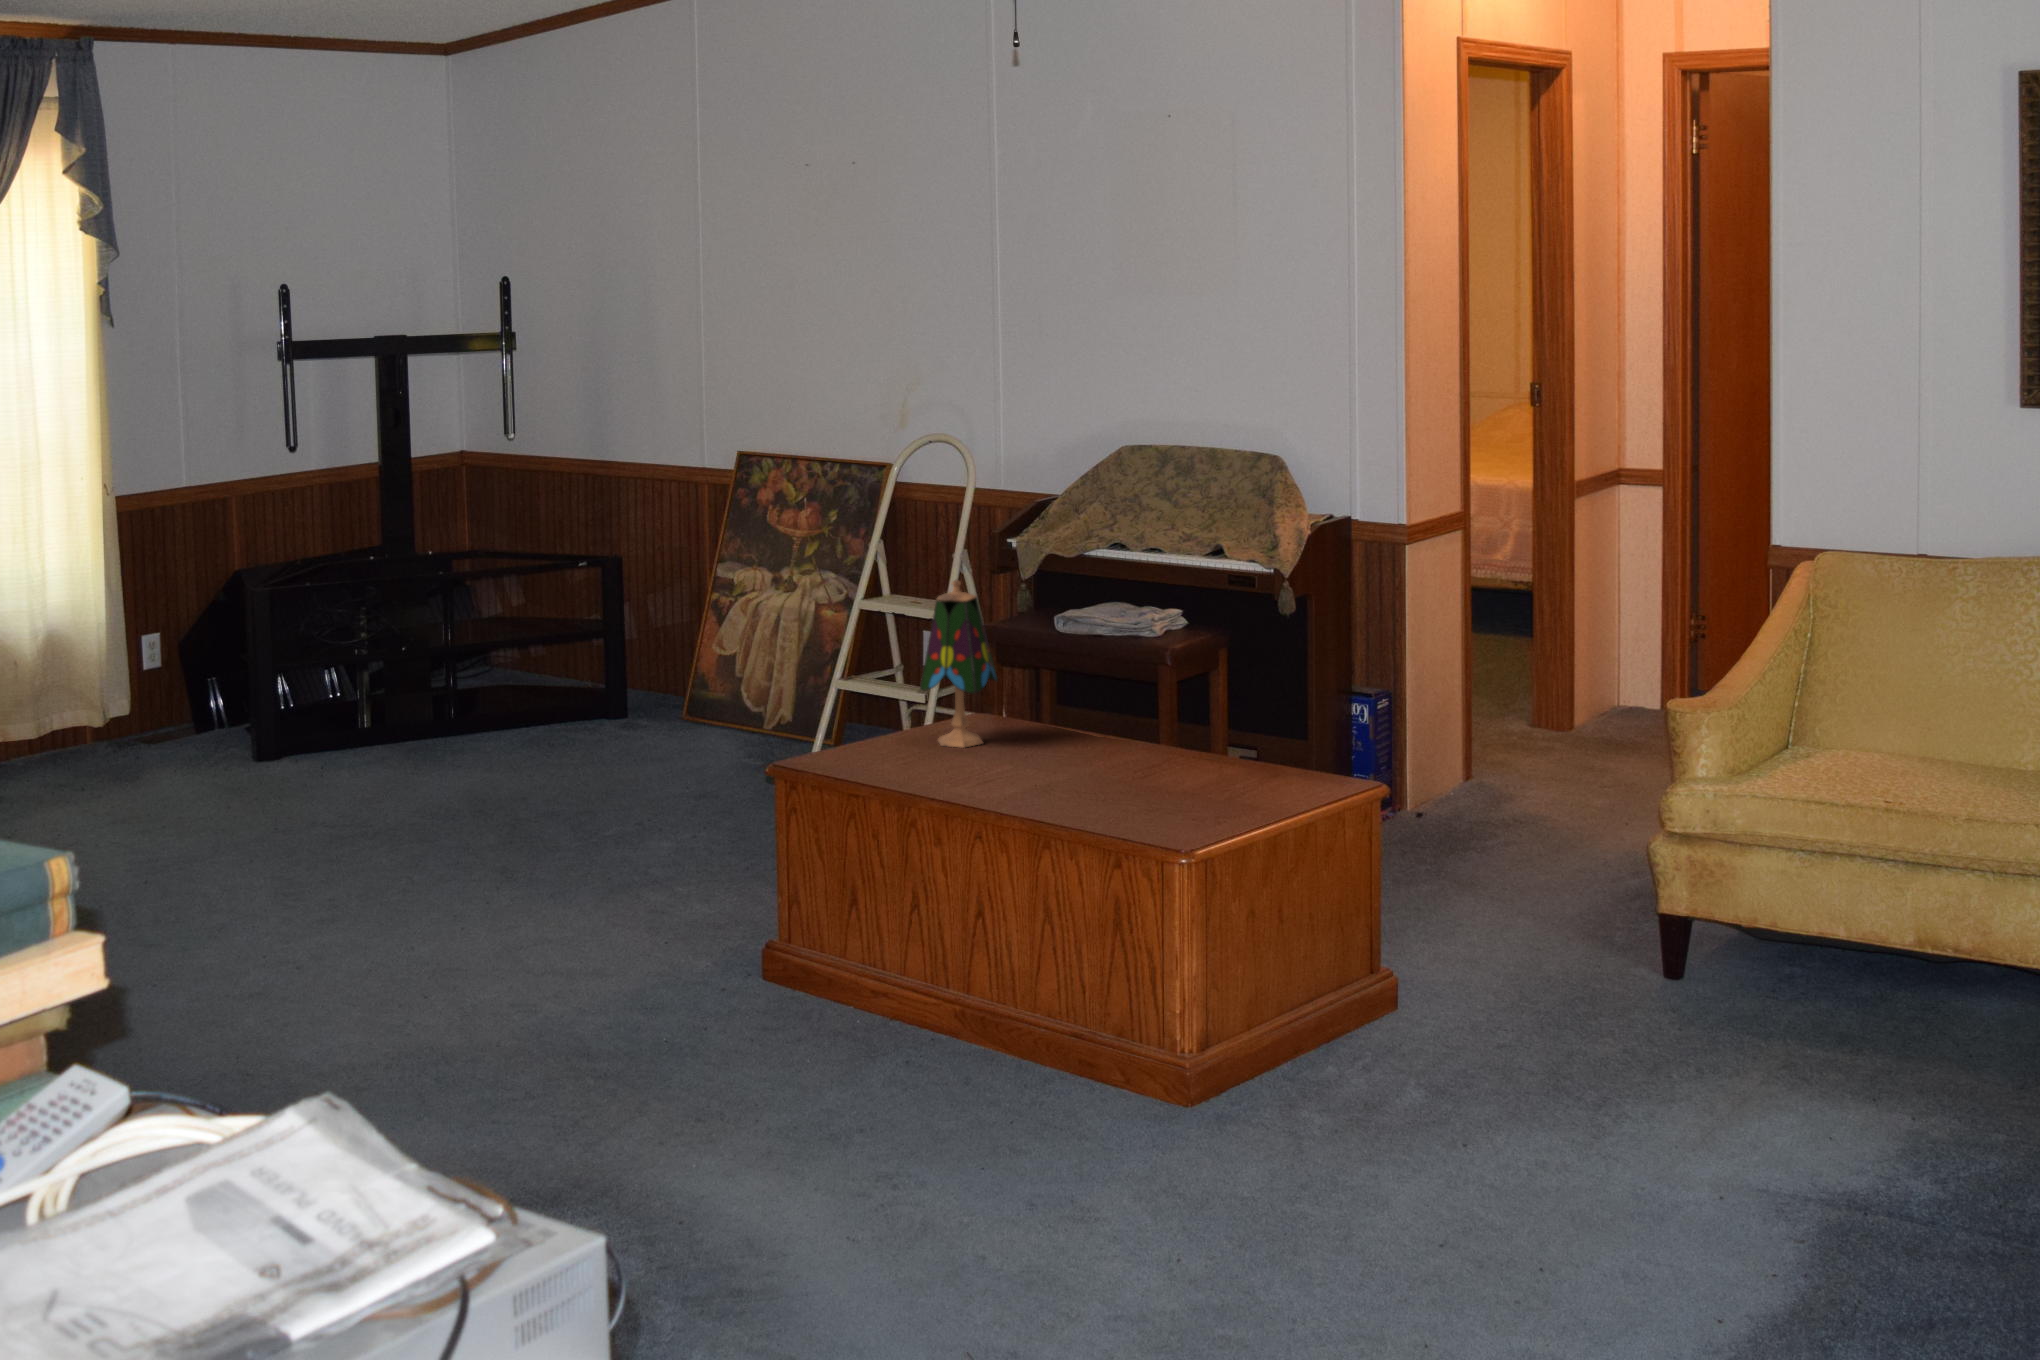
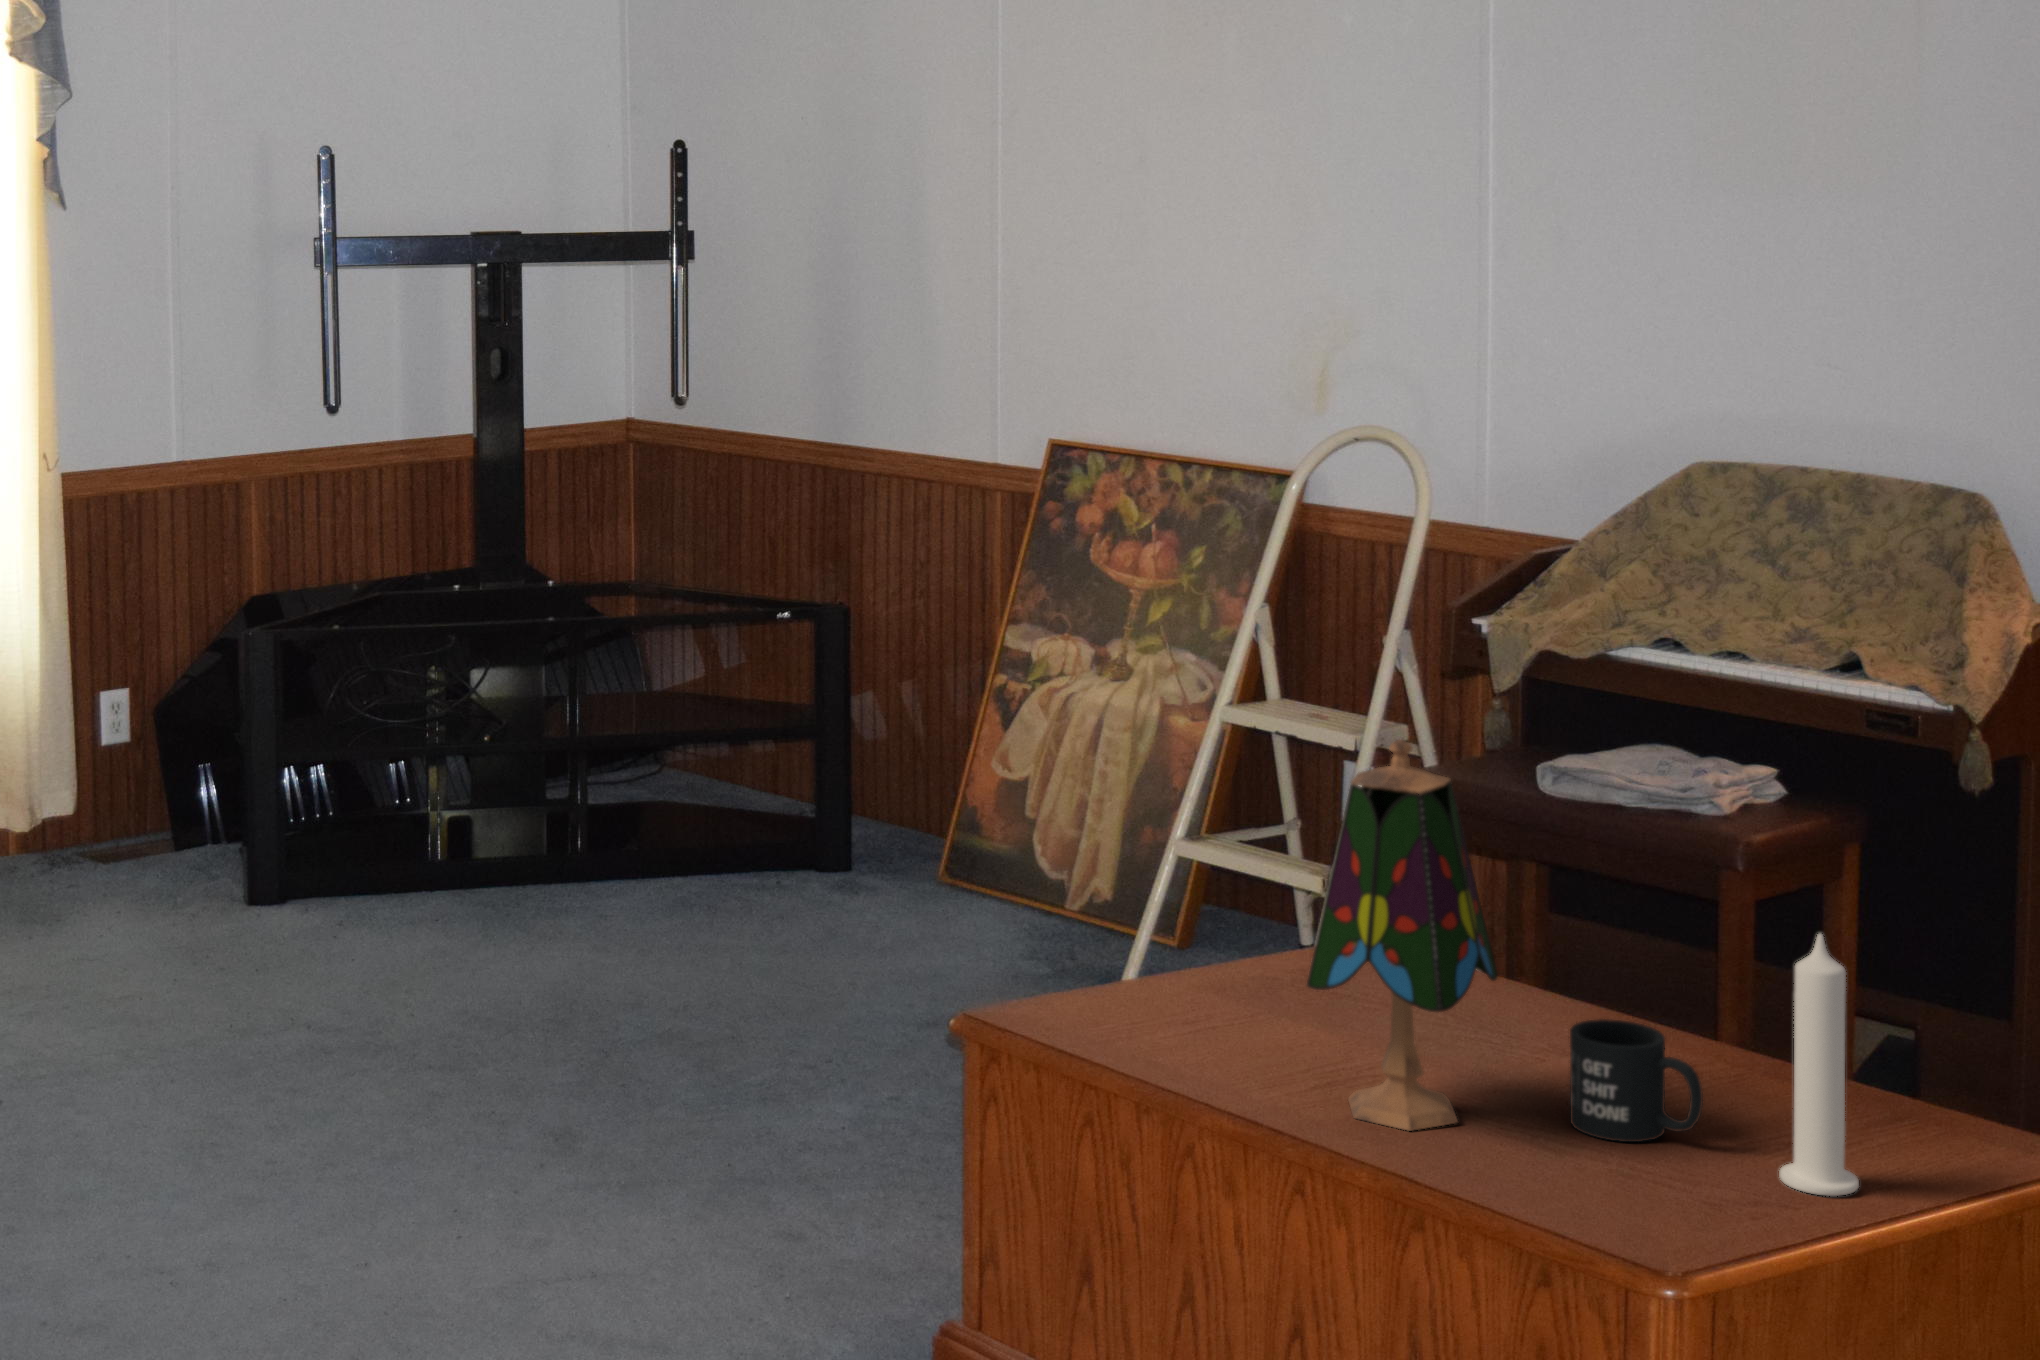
candle: none [1109,646,1138,752] -> present [1779,934,1859,1196]
mug: none [1028,696,1080,744] -> present [1570,1019,1703,1142]

